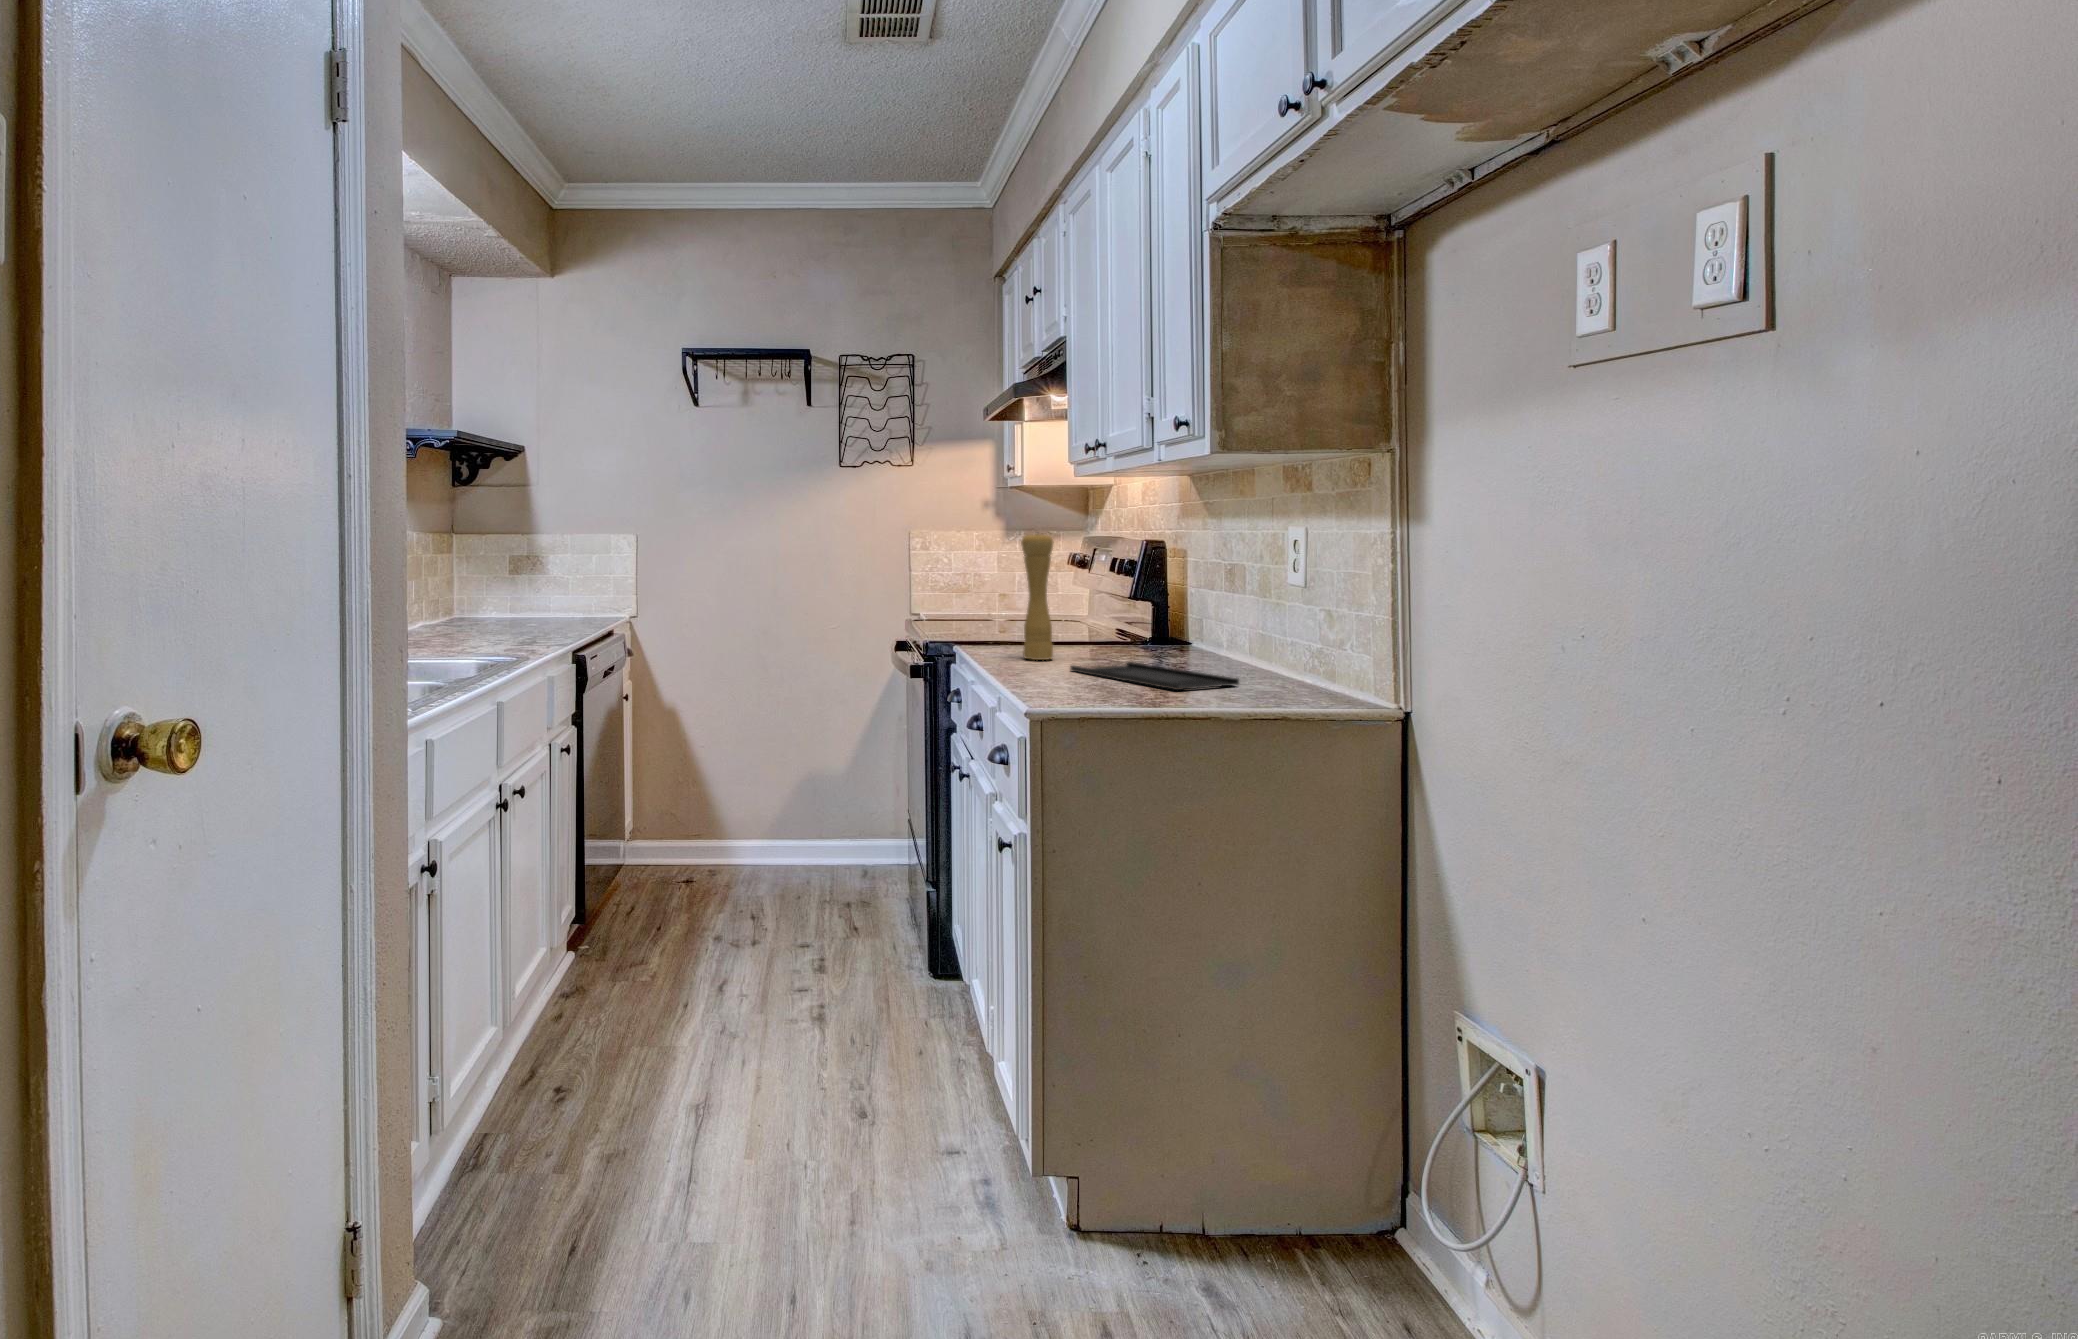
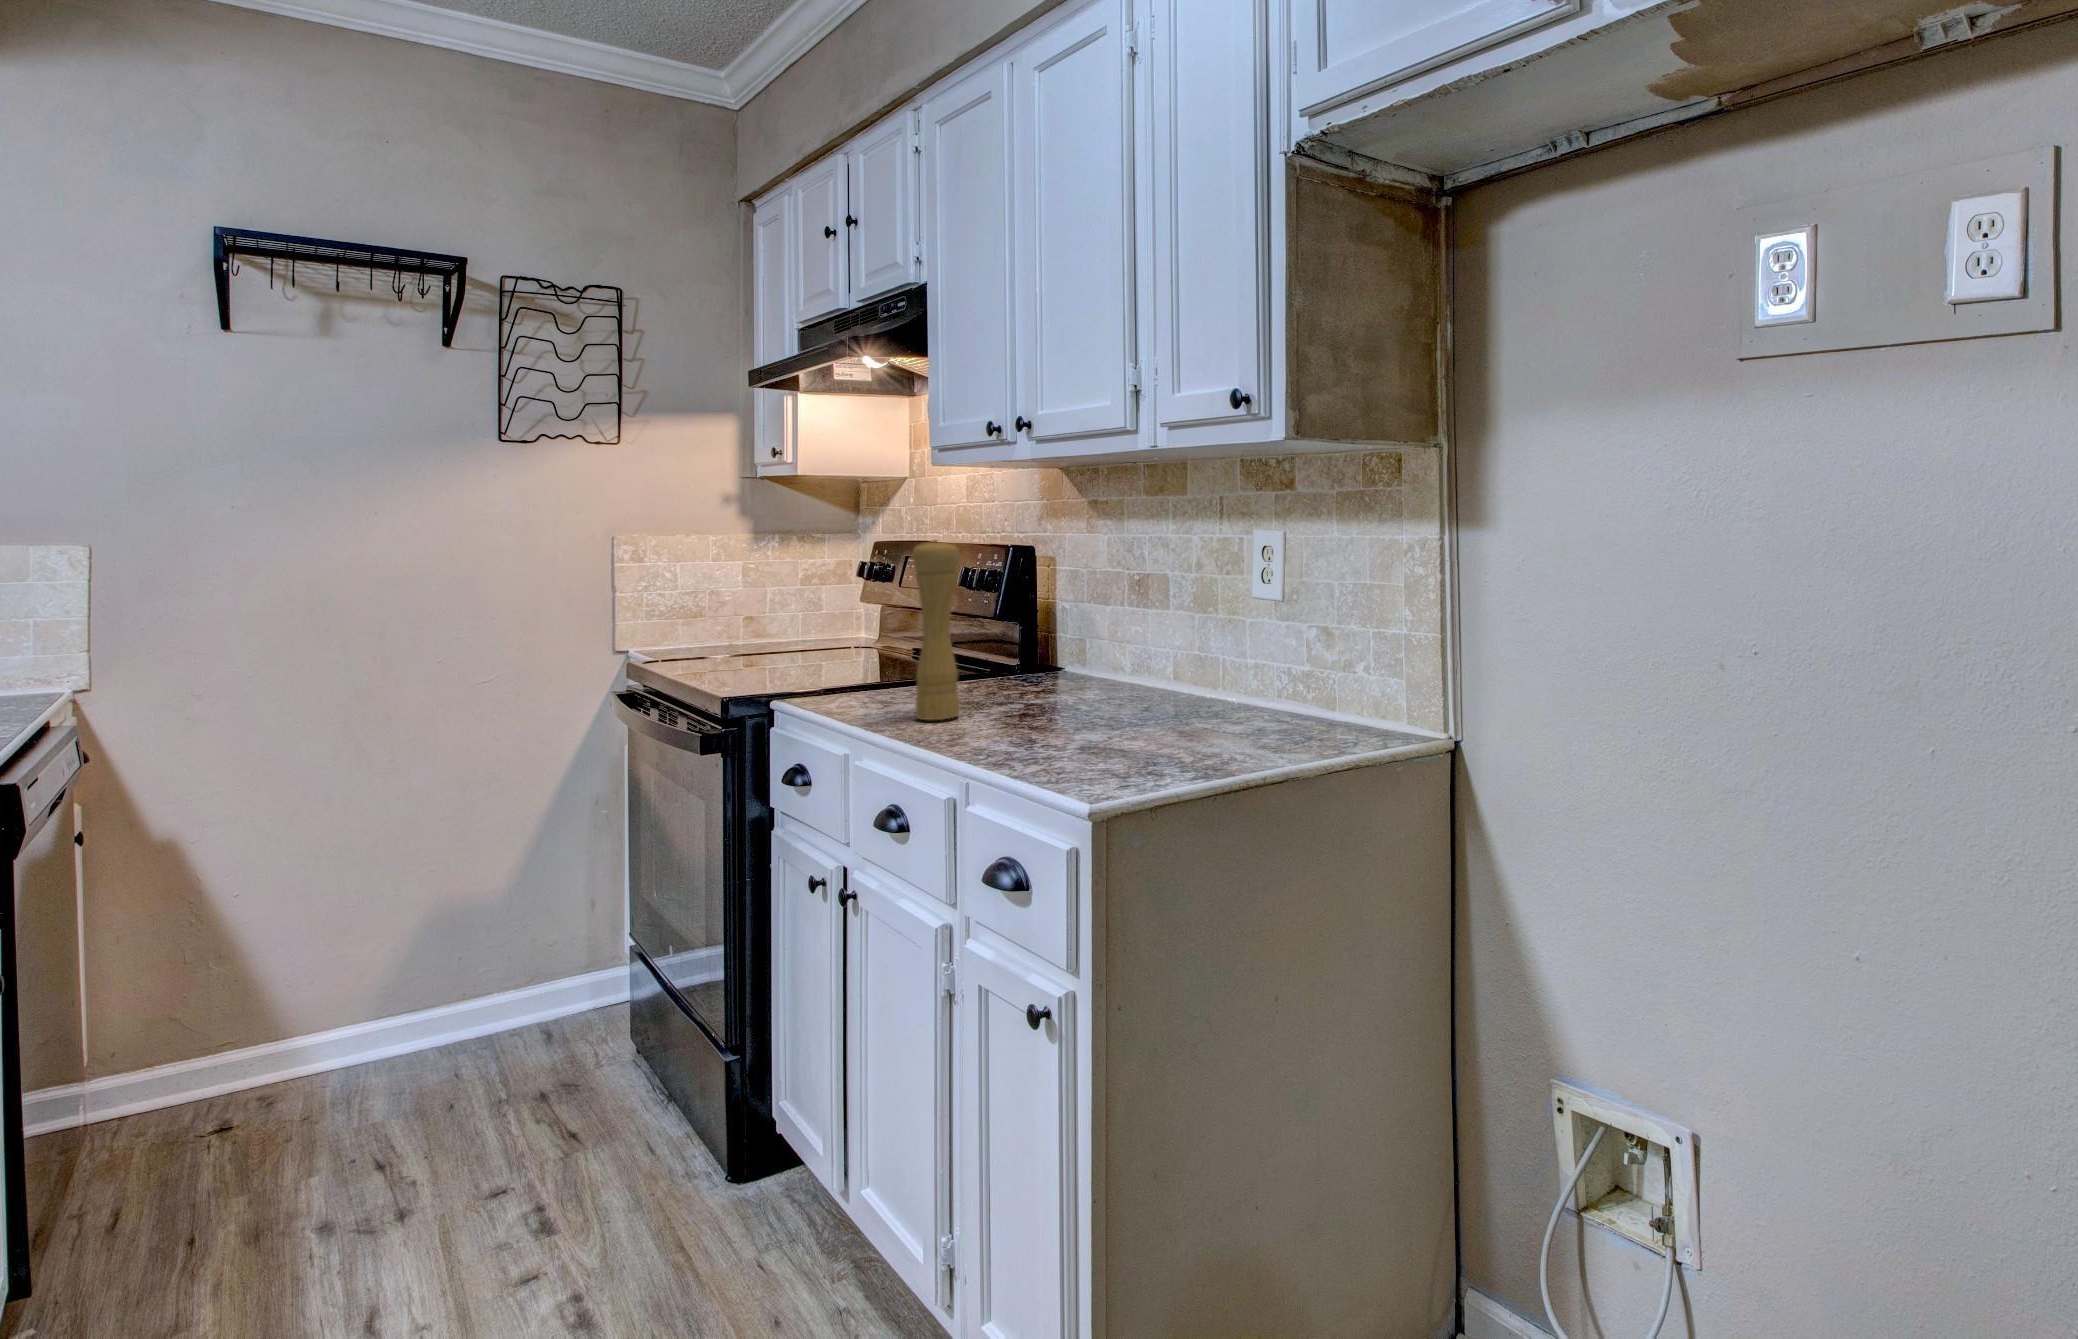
tray: present [1070,662,1239,690] -> none [1015,709,1246,749]

